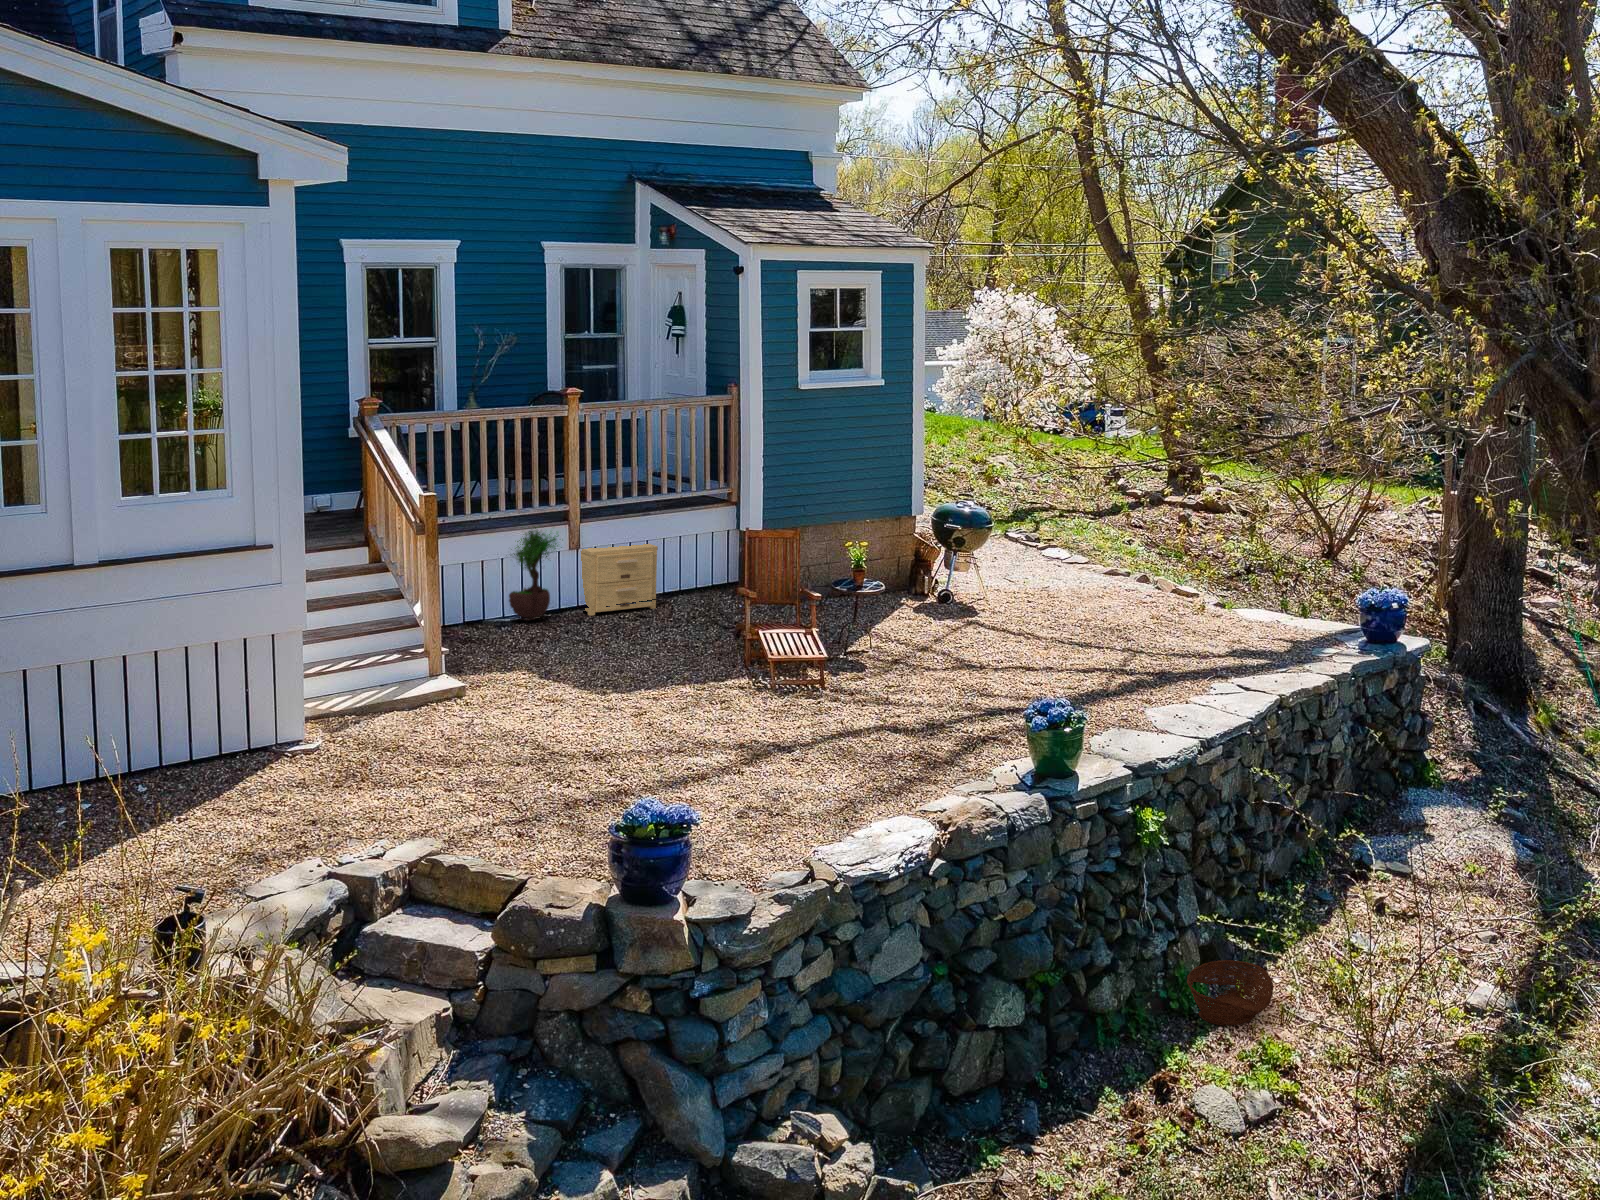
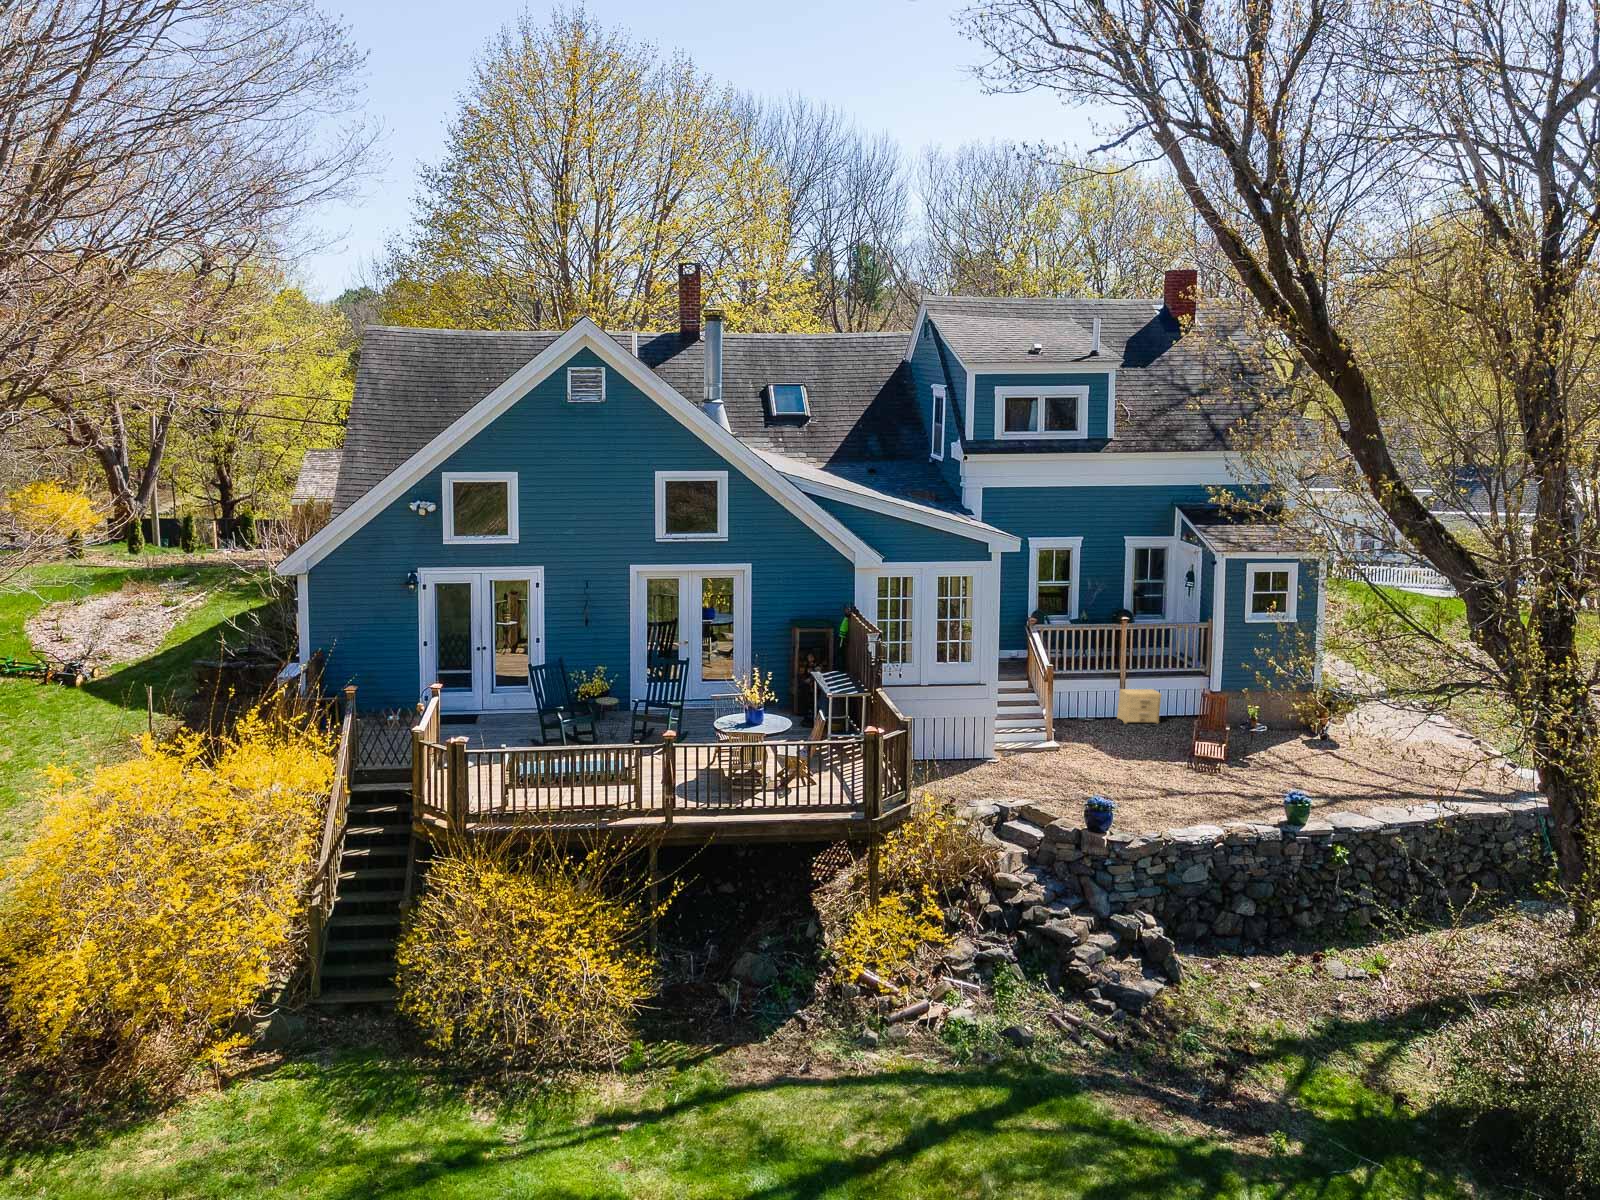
potted tree: present [509,527,559,621] -> none [1085,677,1114,722]
basket: present [1187,960,1274,1026] -> none [1352,920,1398,947]

